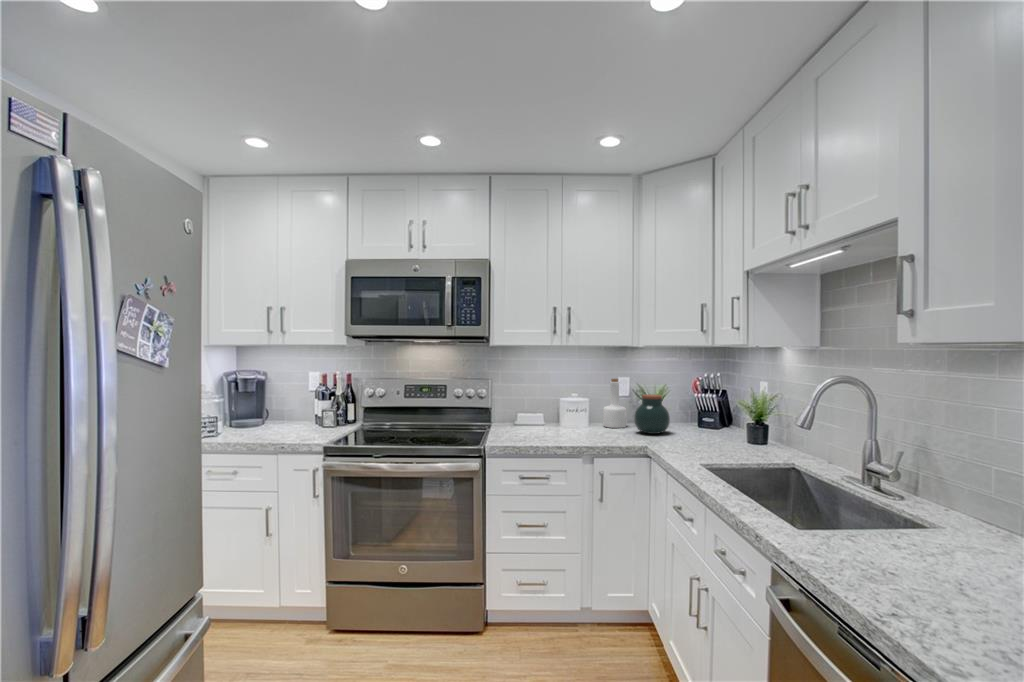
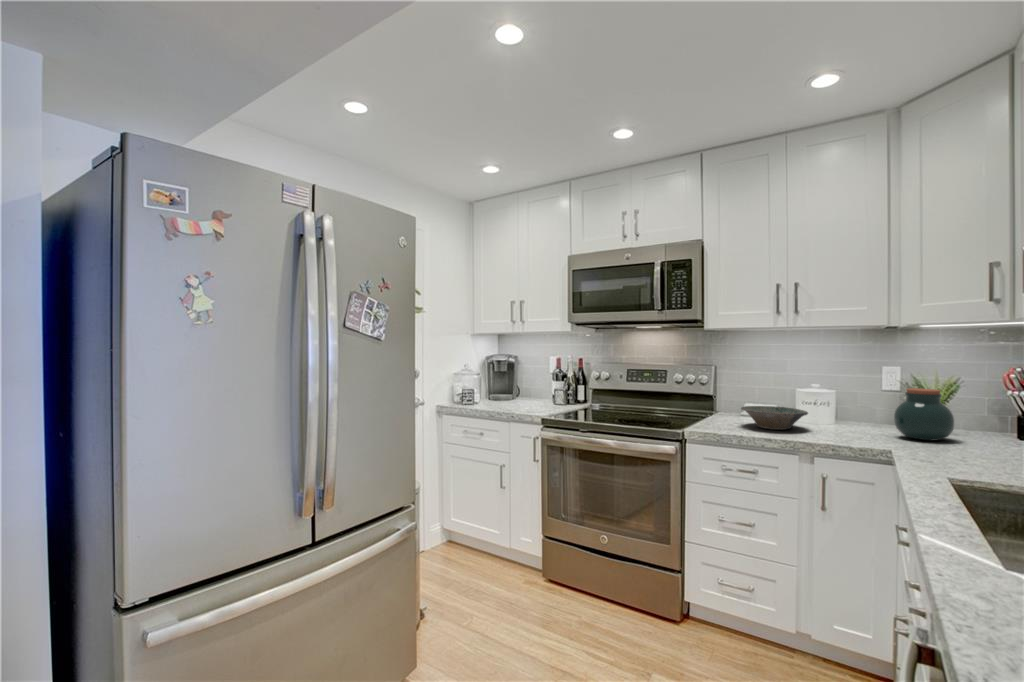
bottle: present [603,379,627,428] -> none [856,368,893,430]
bowl: none [526,415,578,436] -> present [741,406,808,430]

